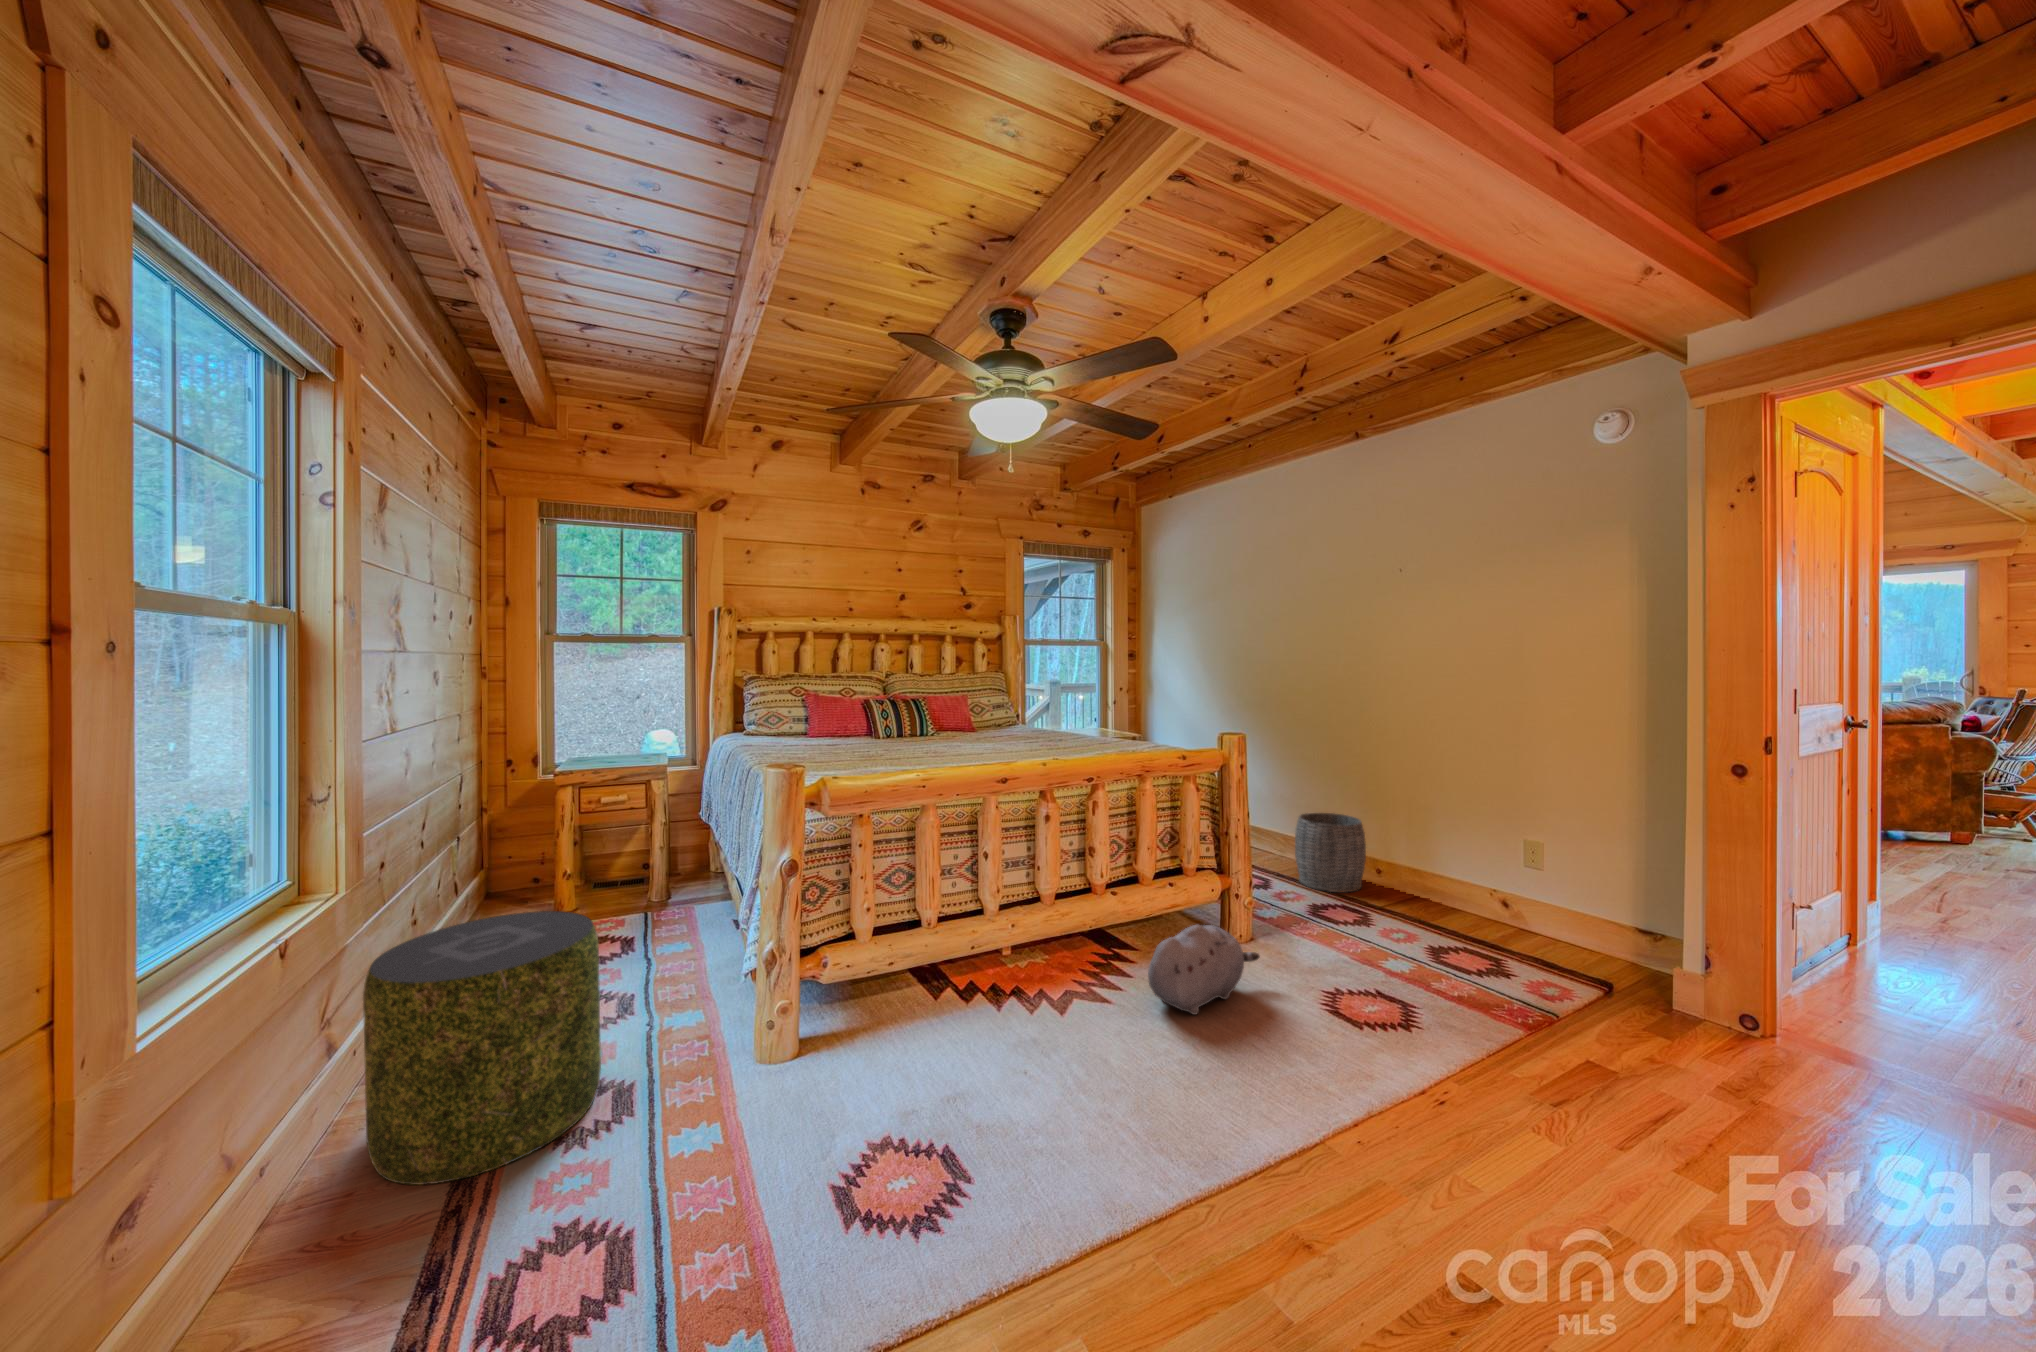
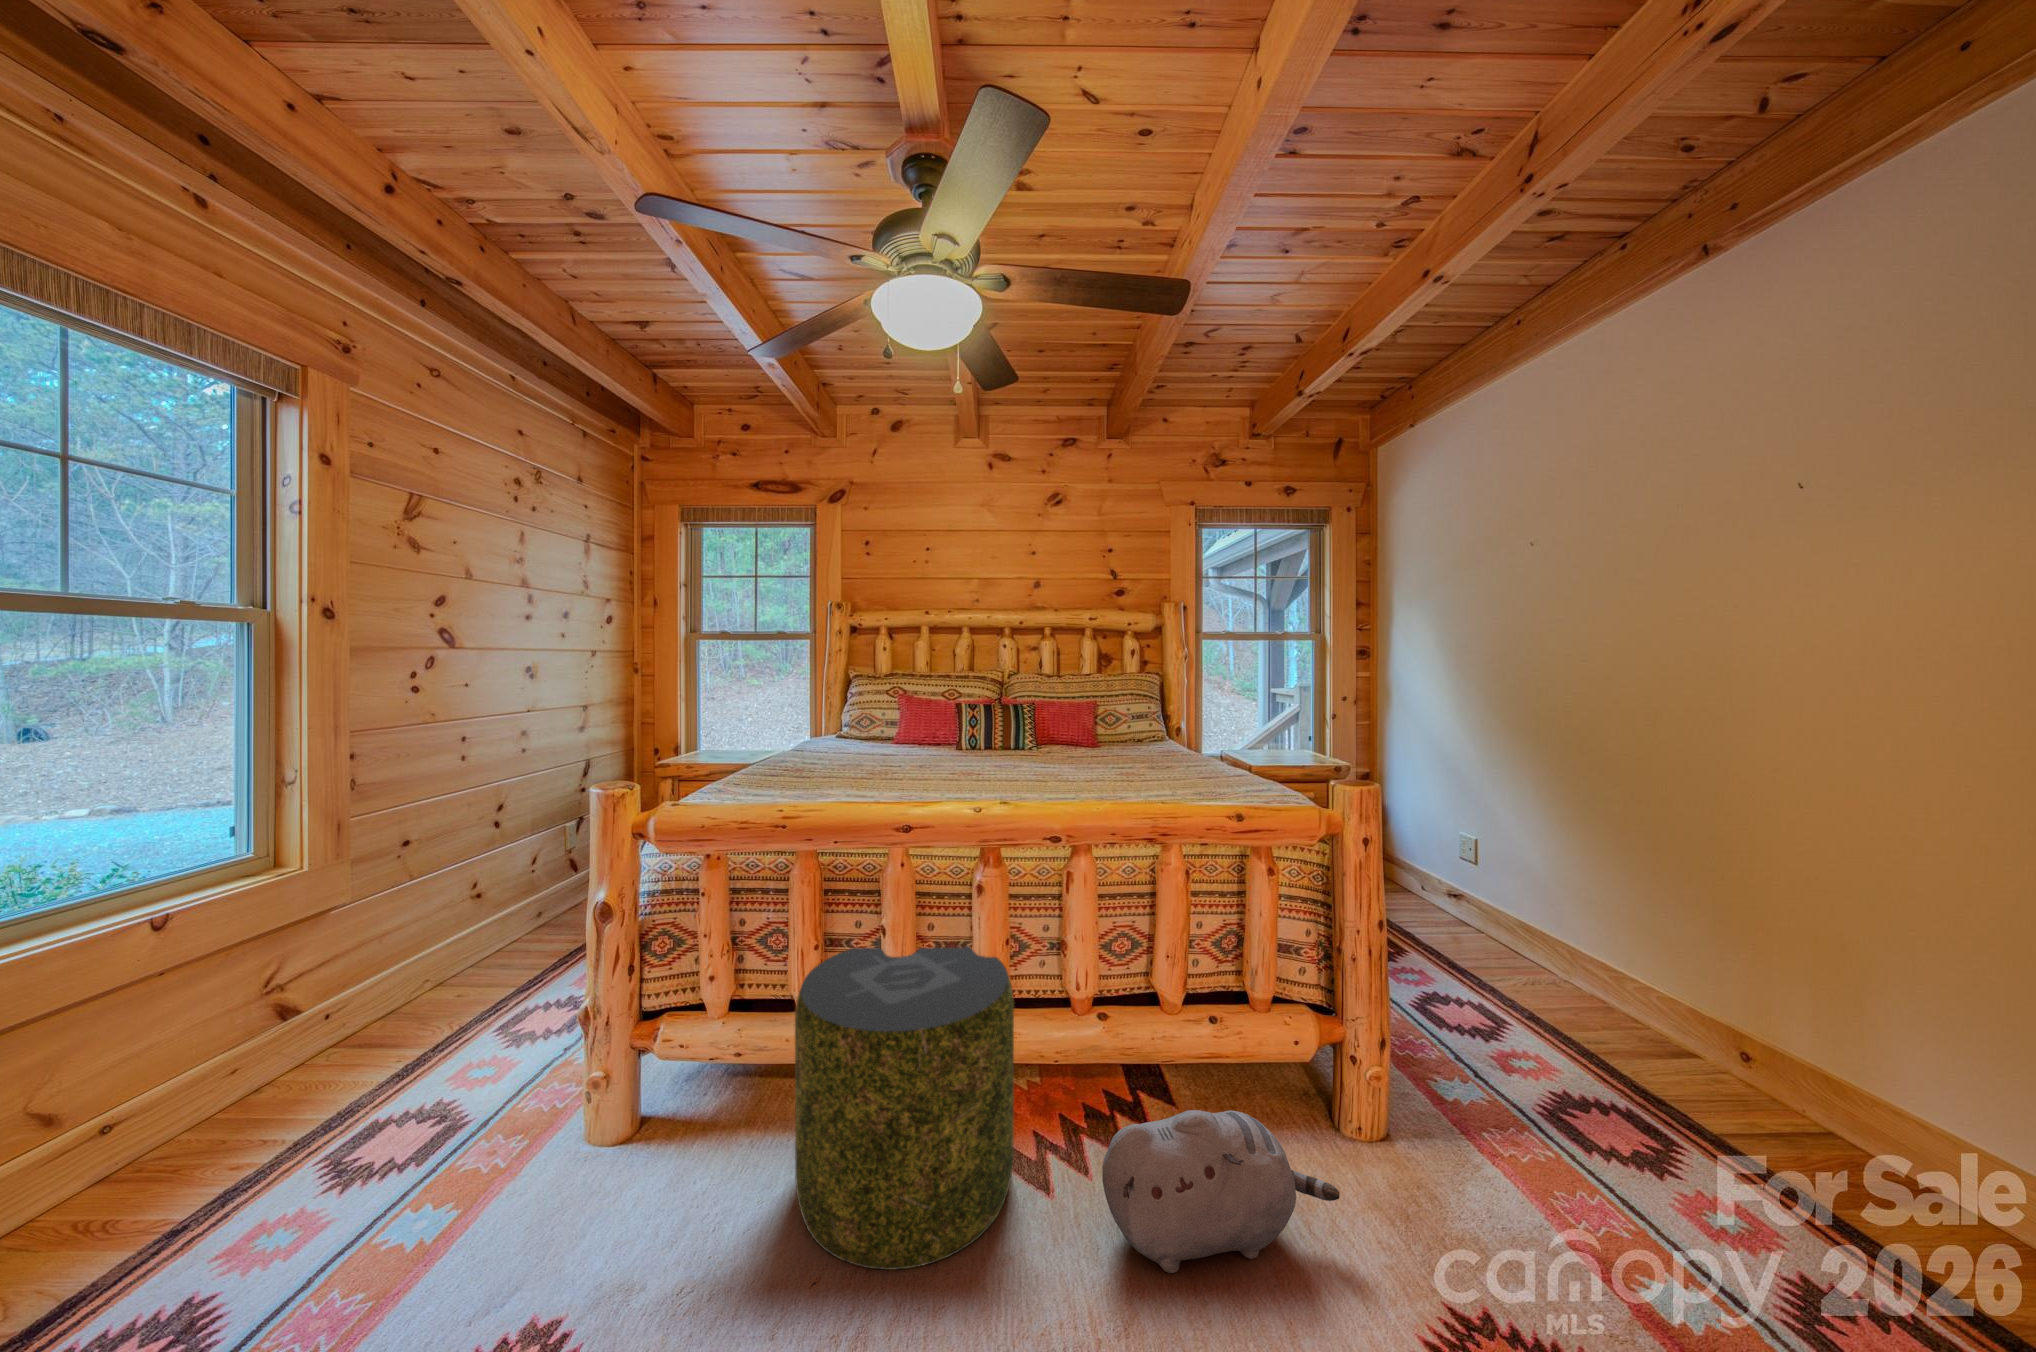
woven basket: present [1295,813,1366,893] -> none [1560,924,1715,1087]
pouf: present [363,911,601,1185] -> present [795,947,1014,1270]

